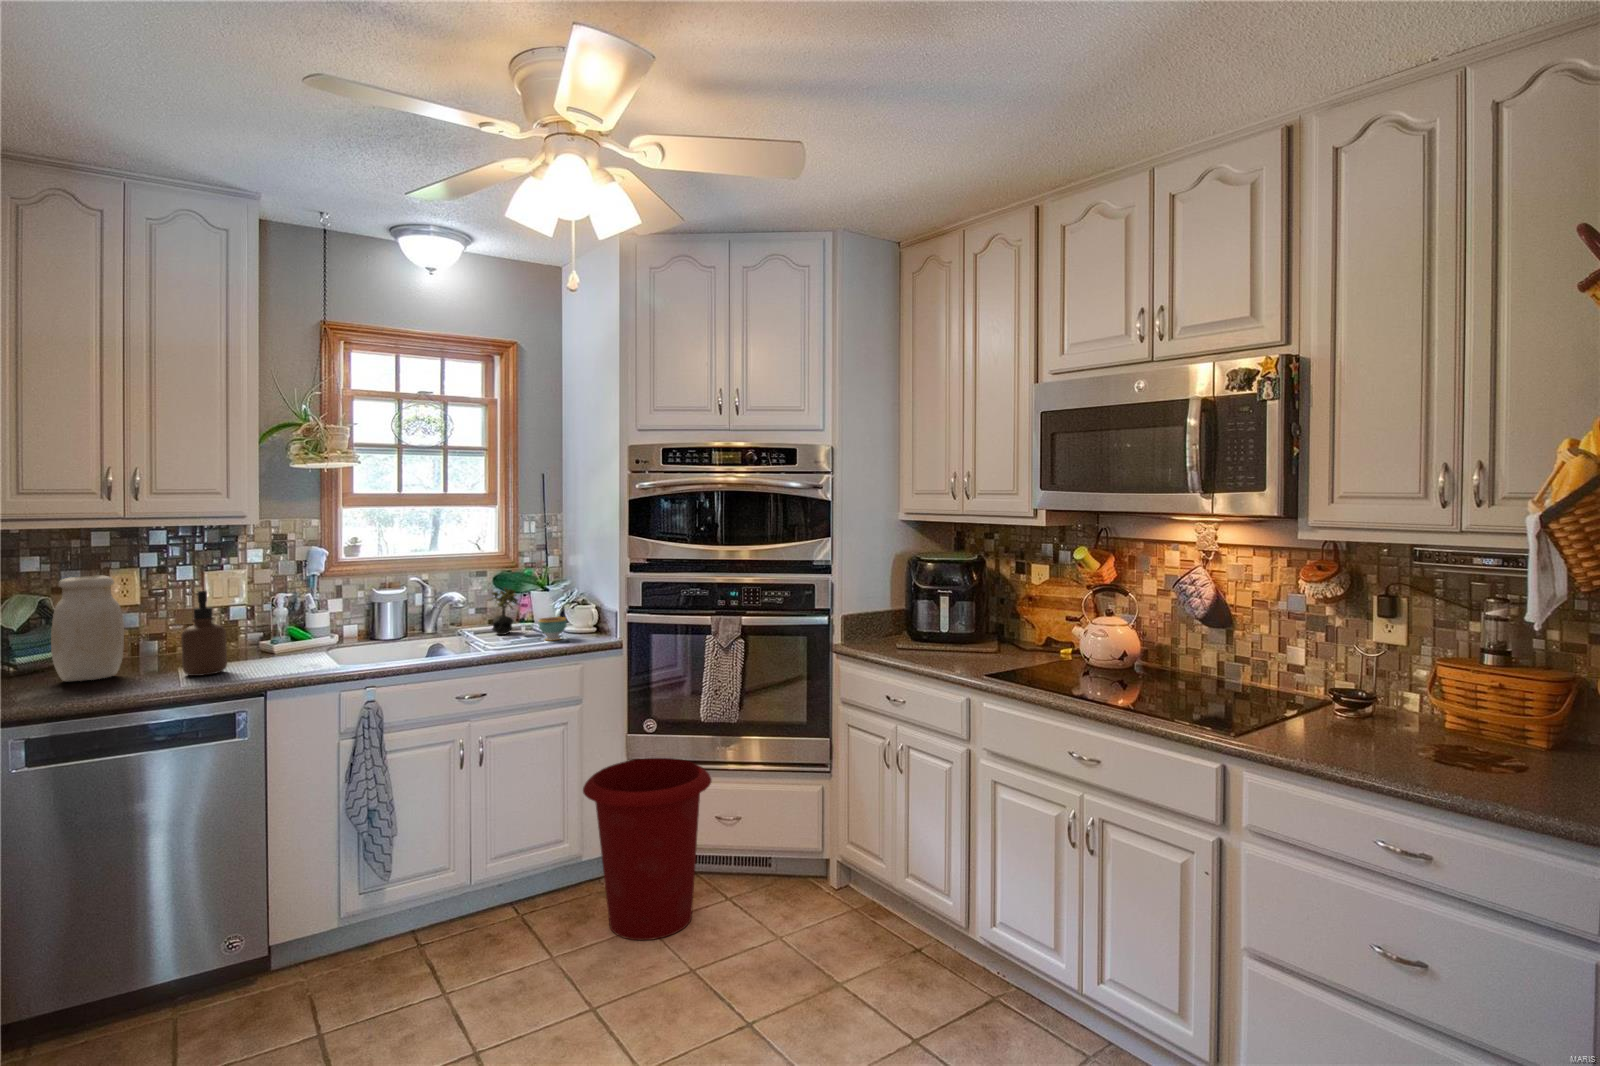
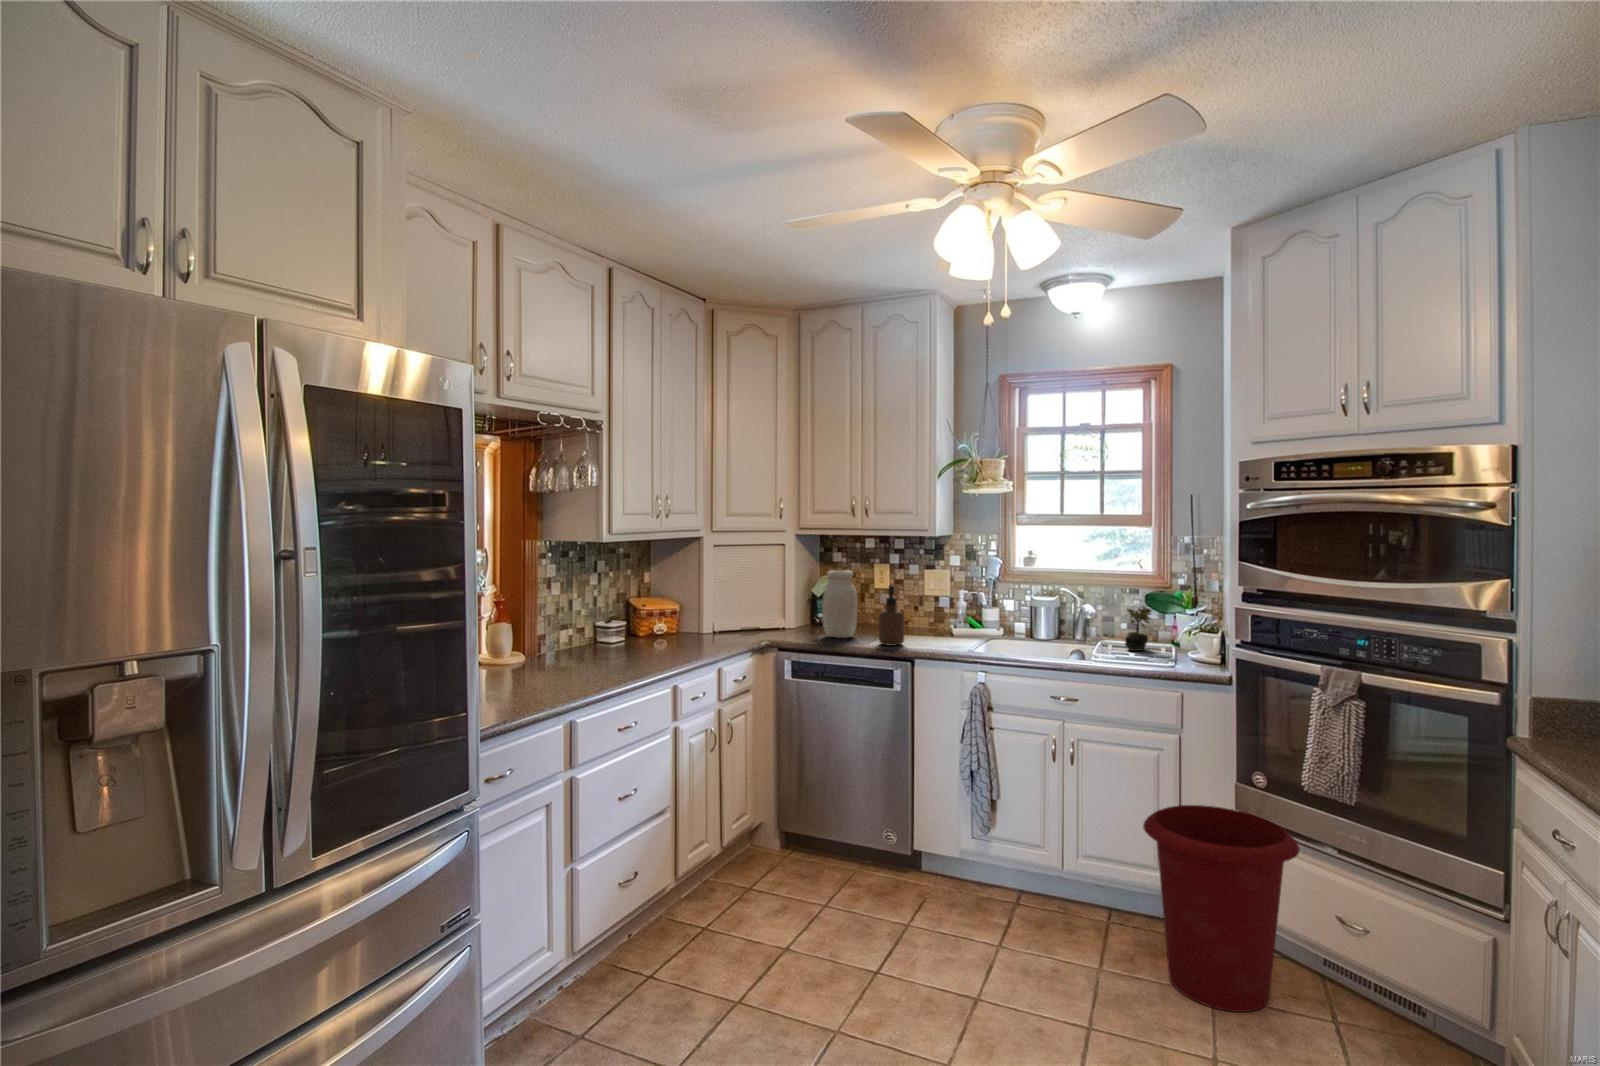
teacup: present [538,616,567,641] -> none [1152,640,1182,664]

